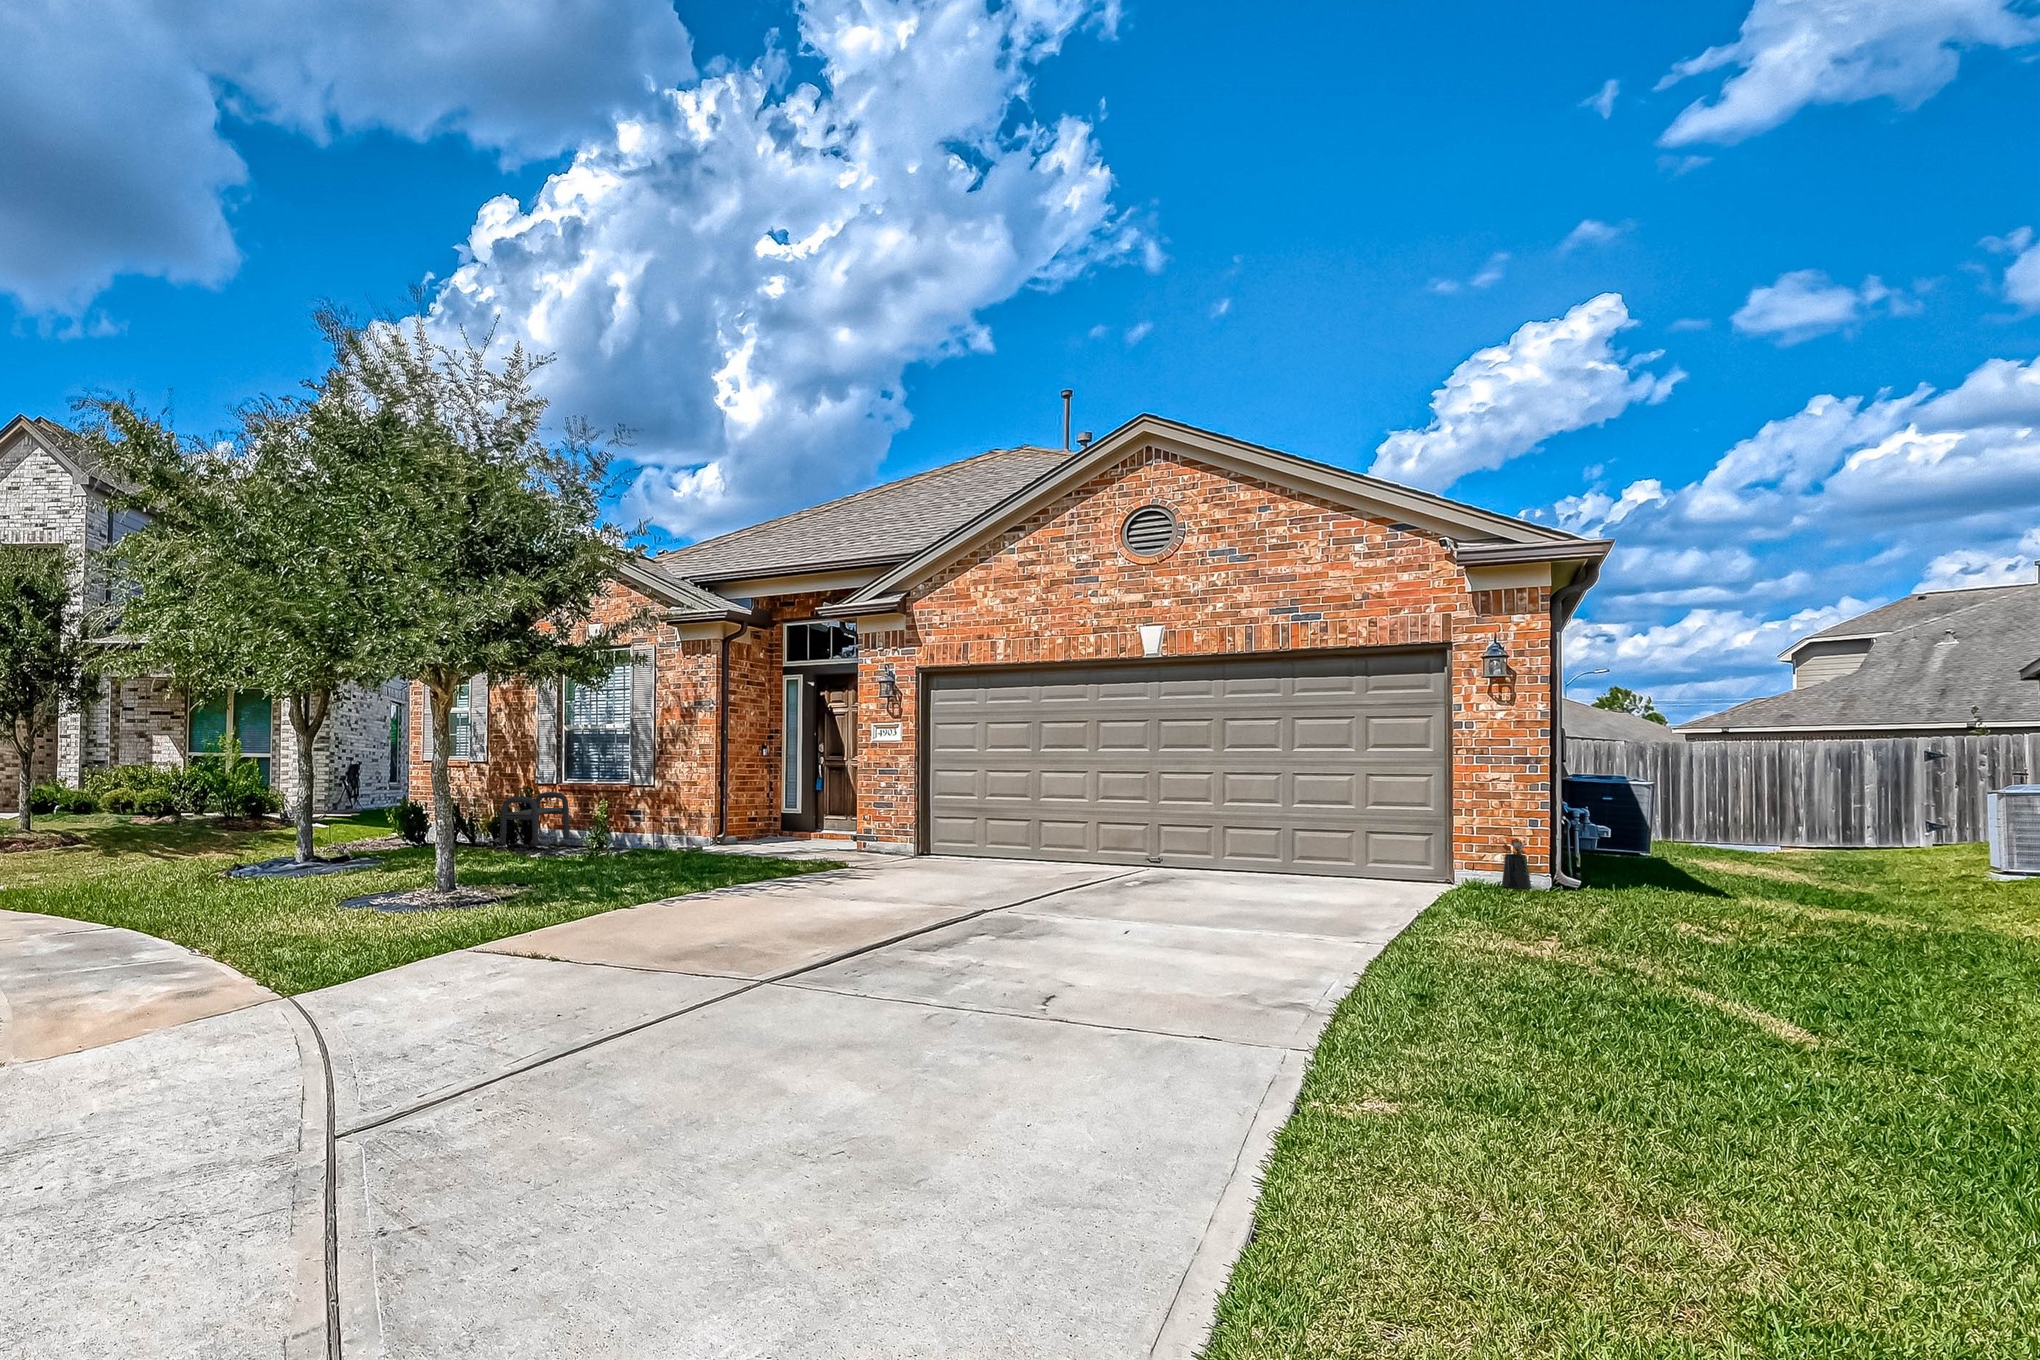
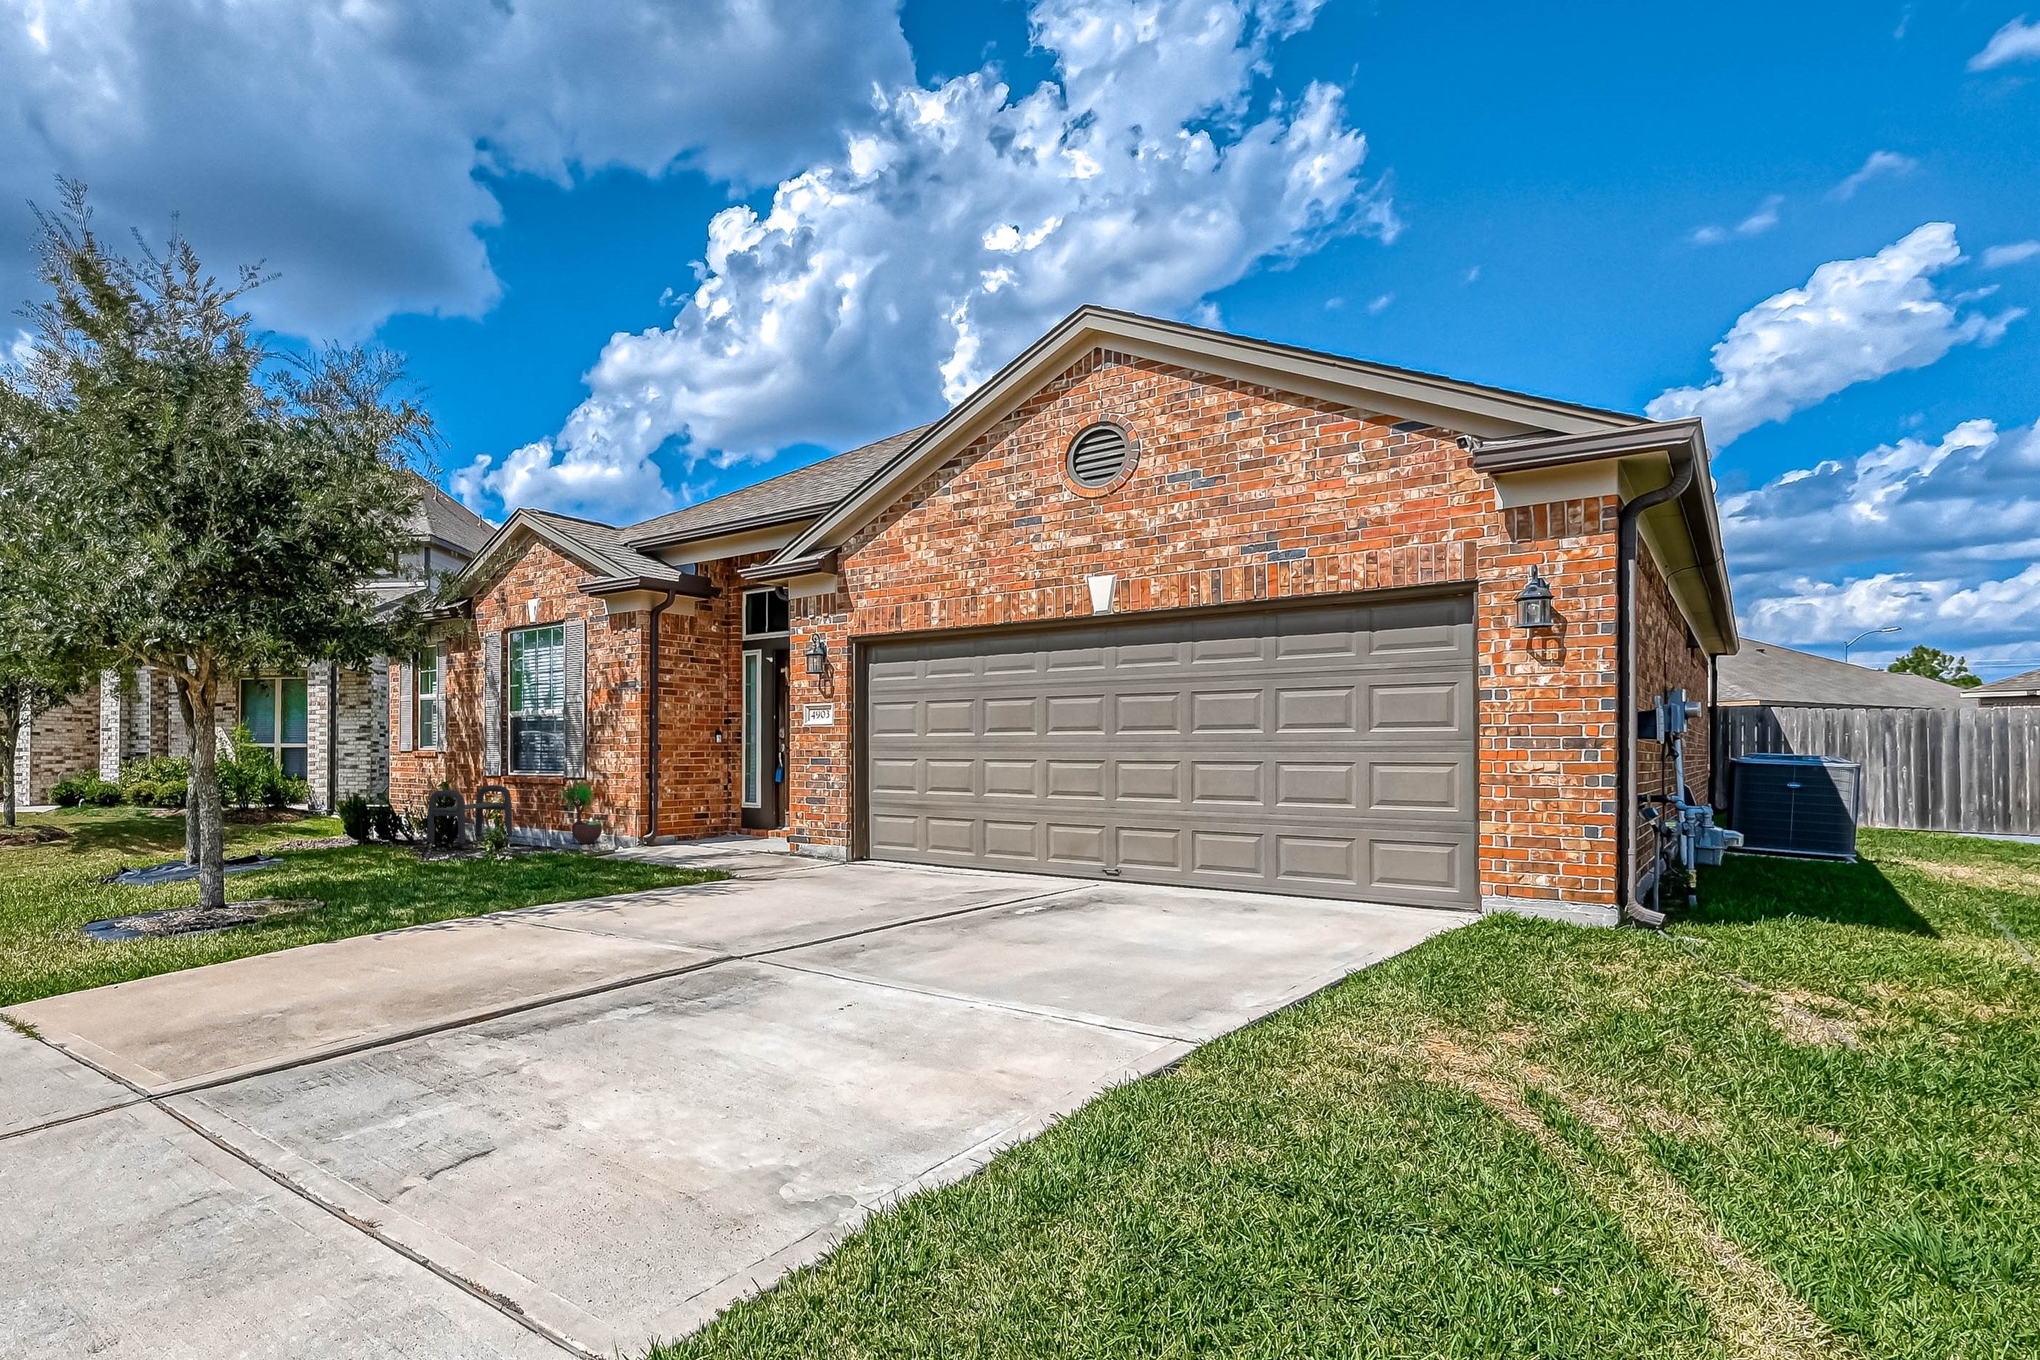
potted tree: none [632,785,670,843] -> present [559,781,602,844]
watering can: present [1501,838,1532,888] -> none [1541,853,1586,925]

